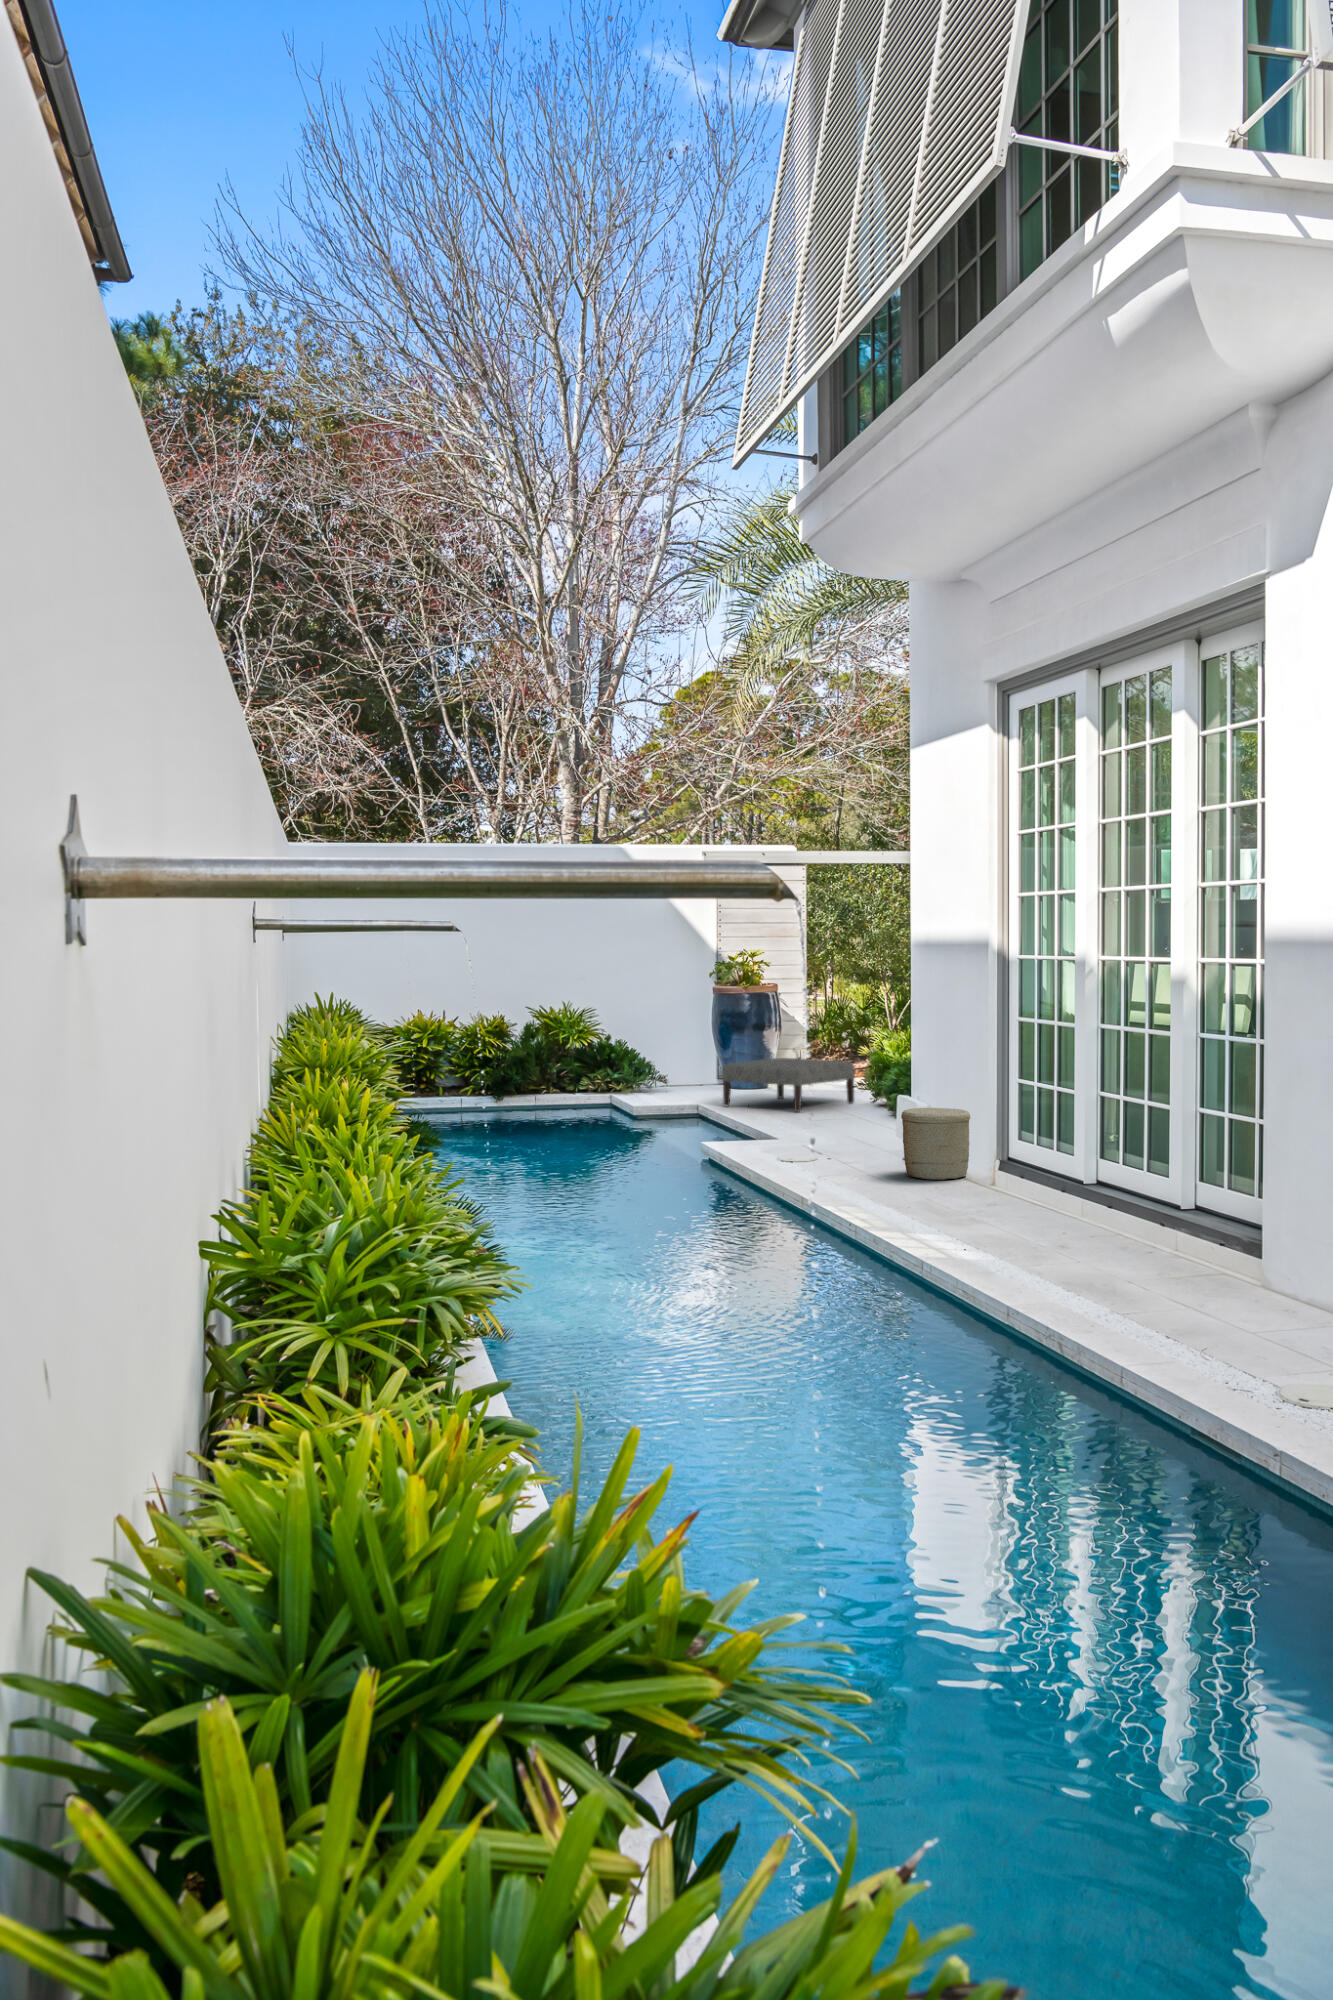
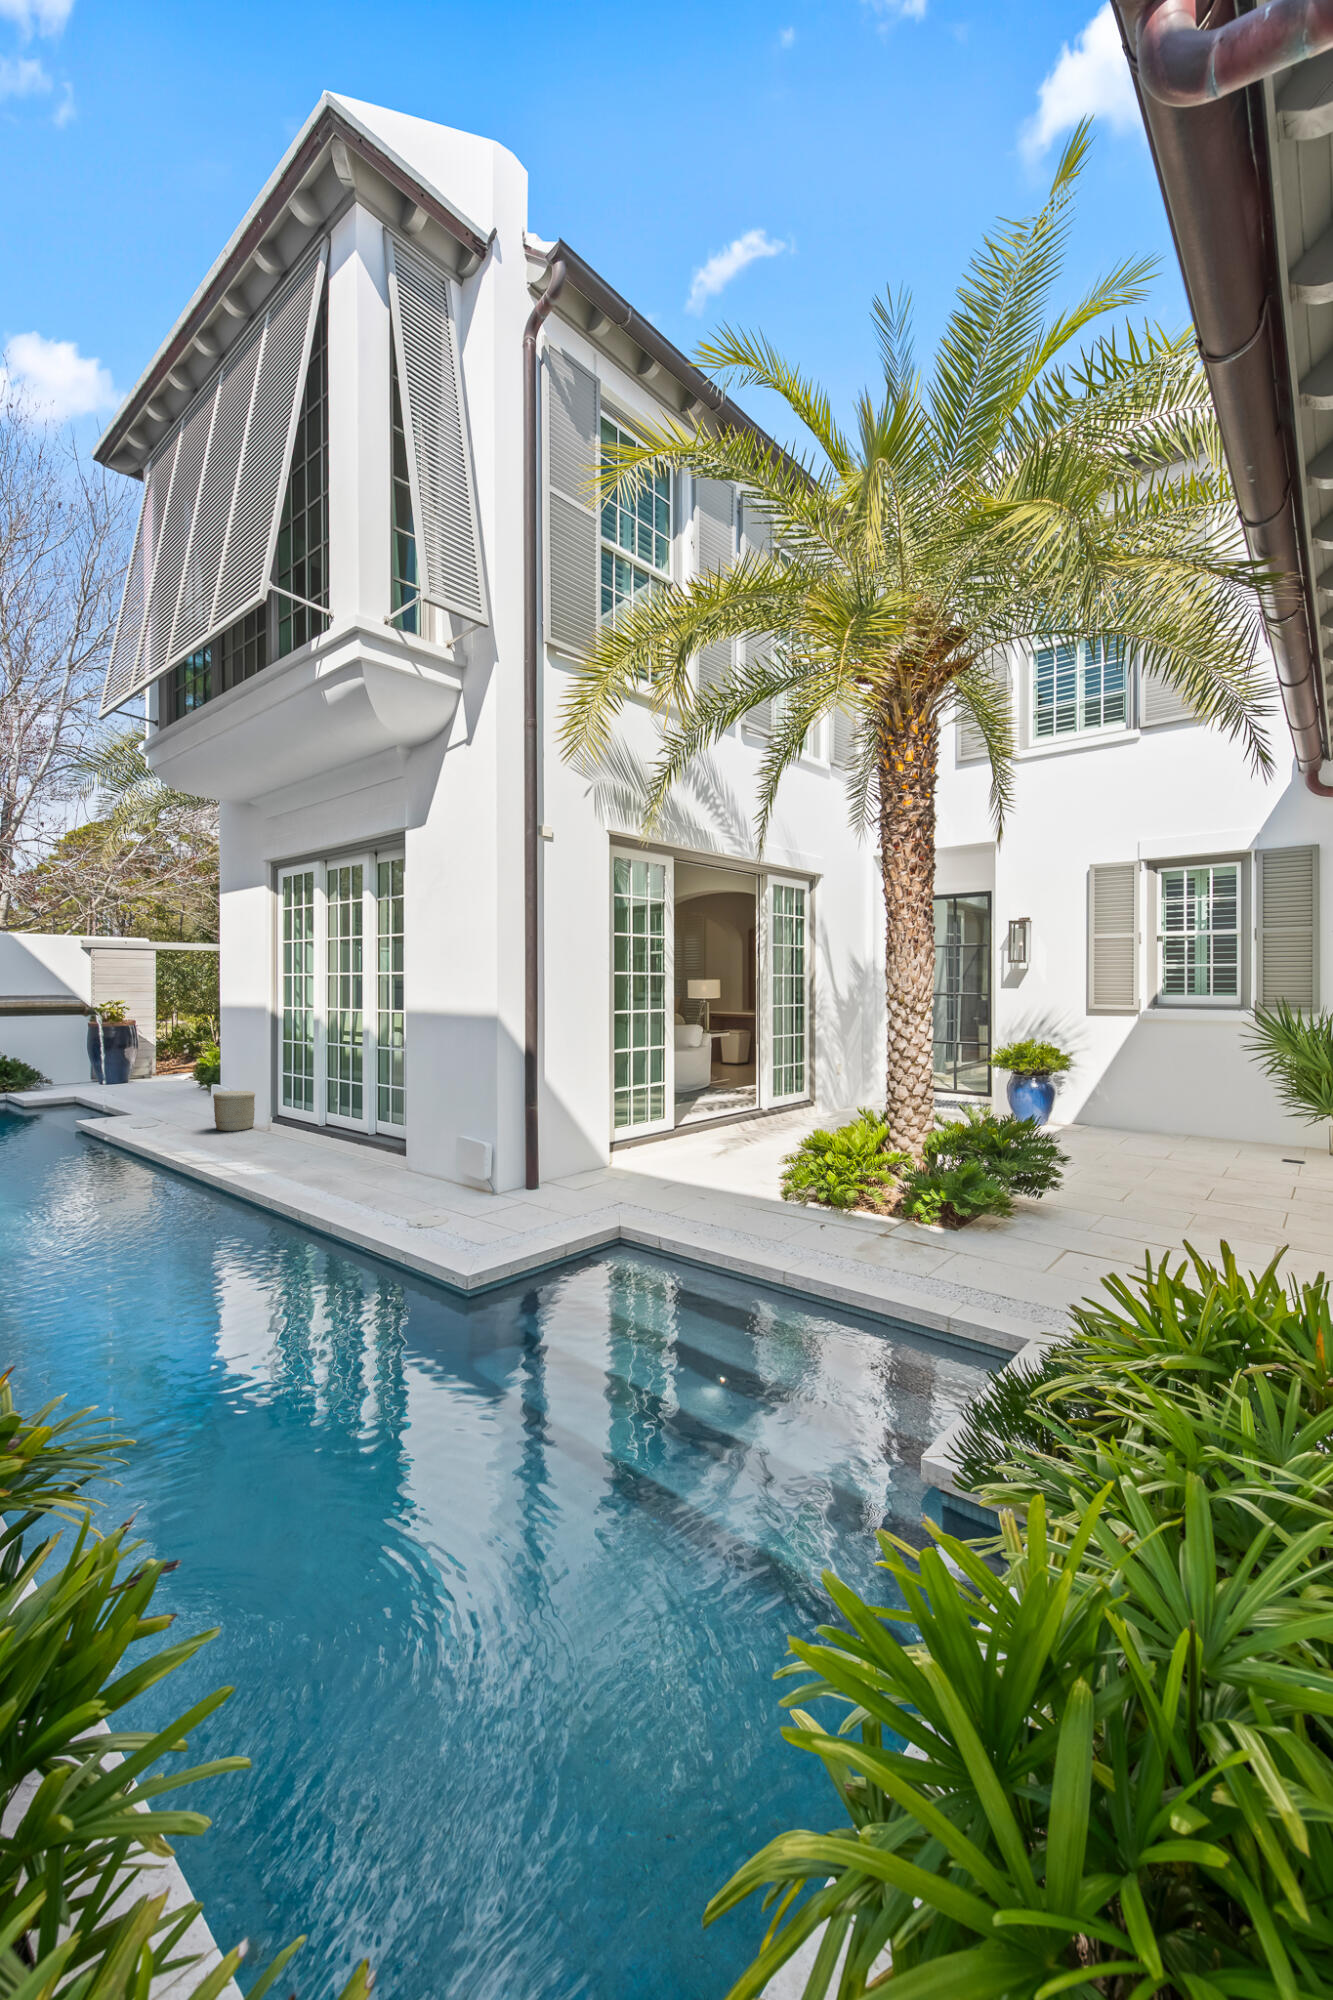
ottoman: present [722,1058,855,1112] -> none [95,1065,186,1097]

